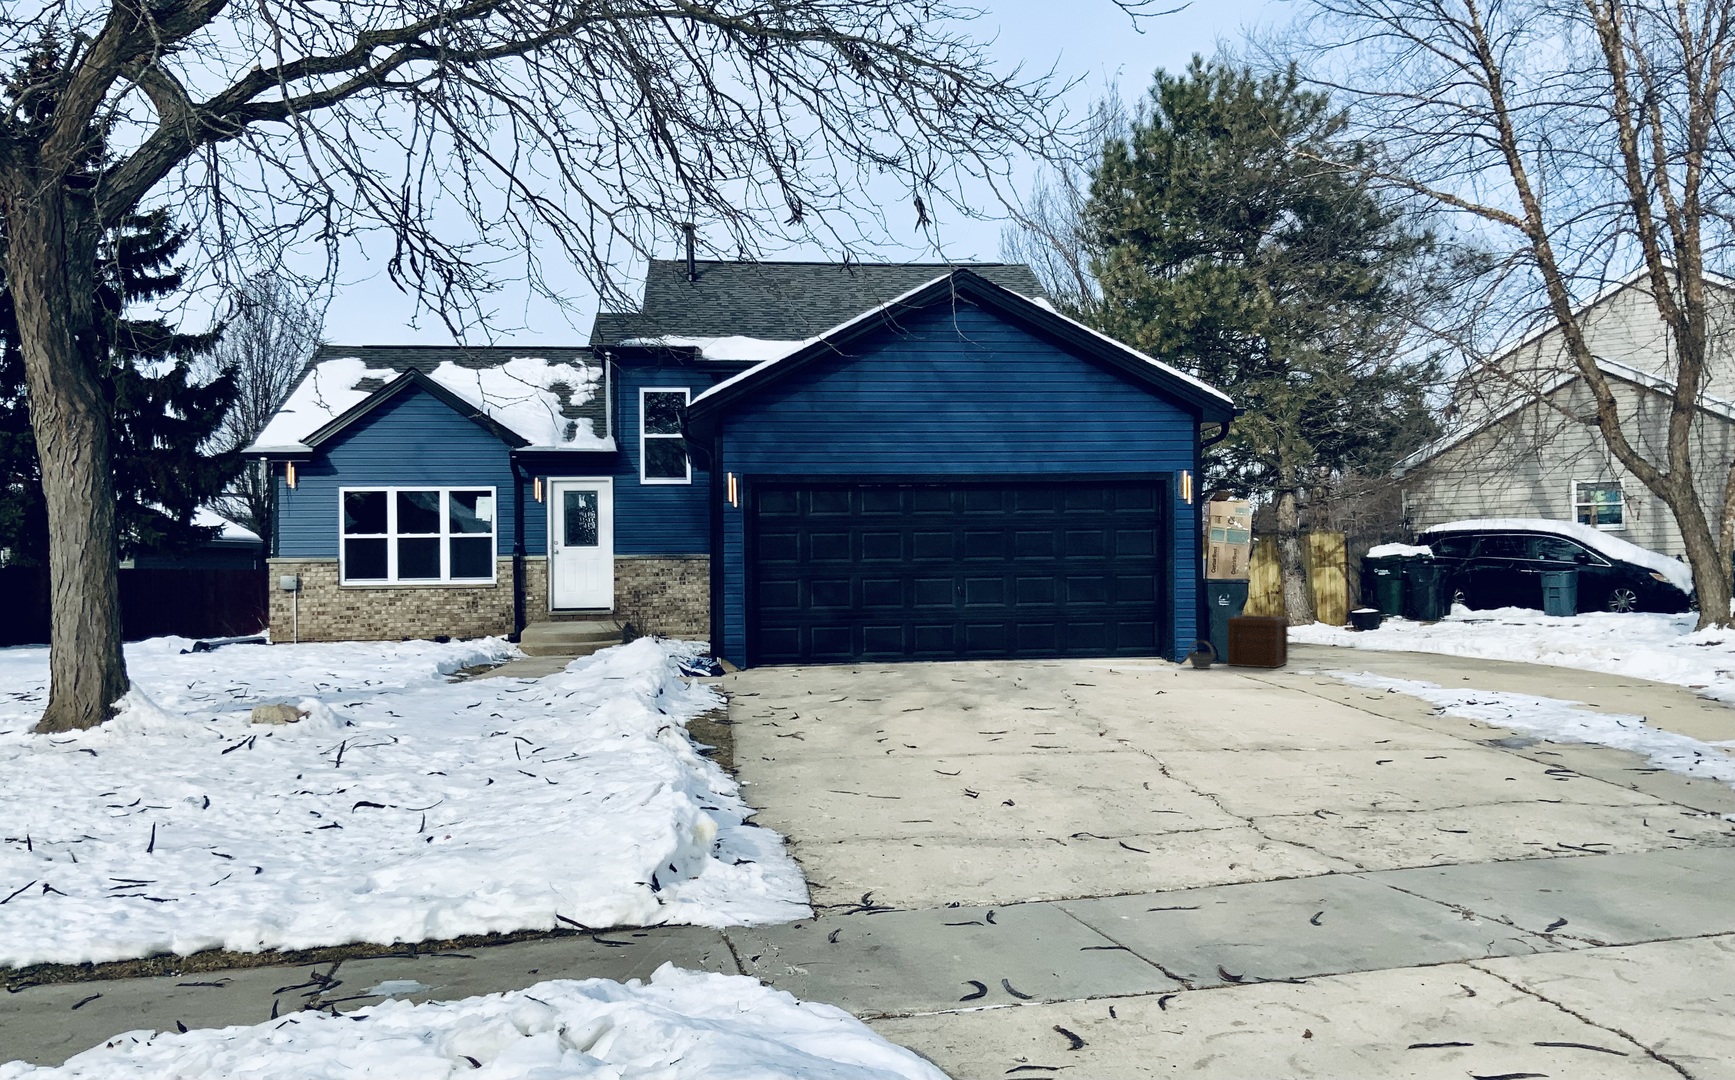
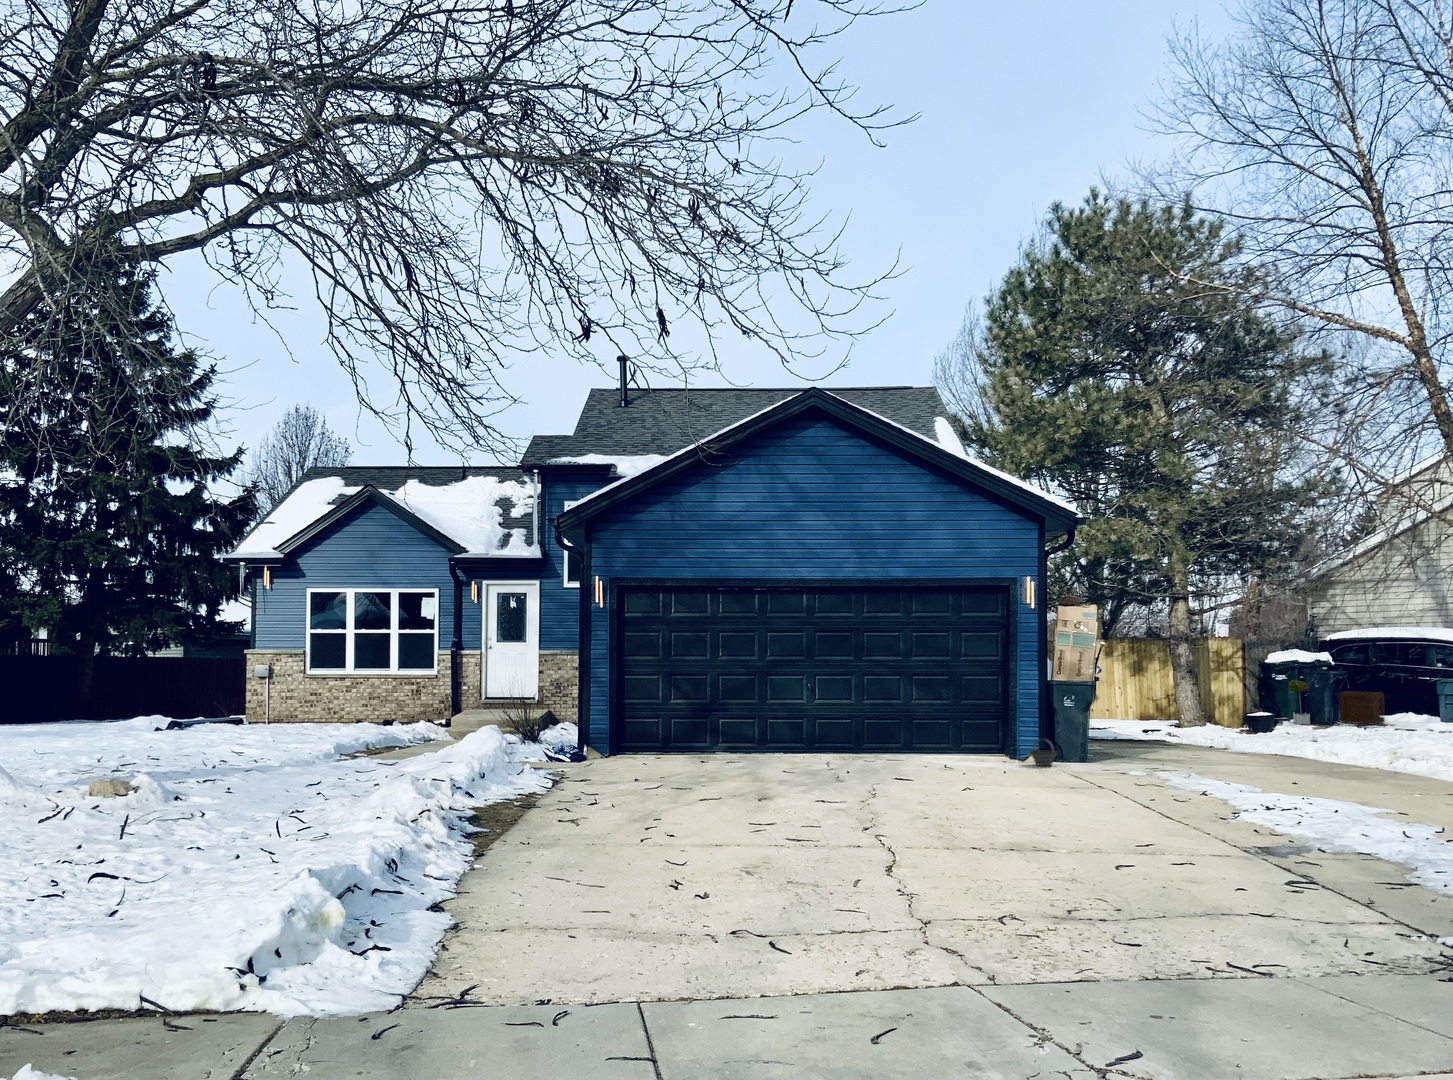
potted tree: none [1399,576,1420,622] -> present [1288,680,1310,724]
wooden crate: present [1228,615,1288,668] -> present [1339,691,1385,725]

